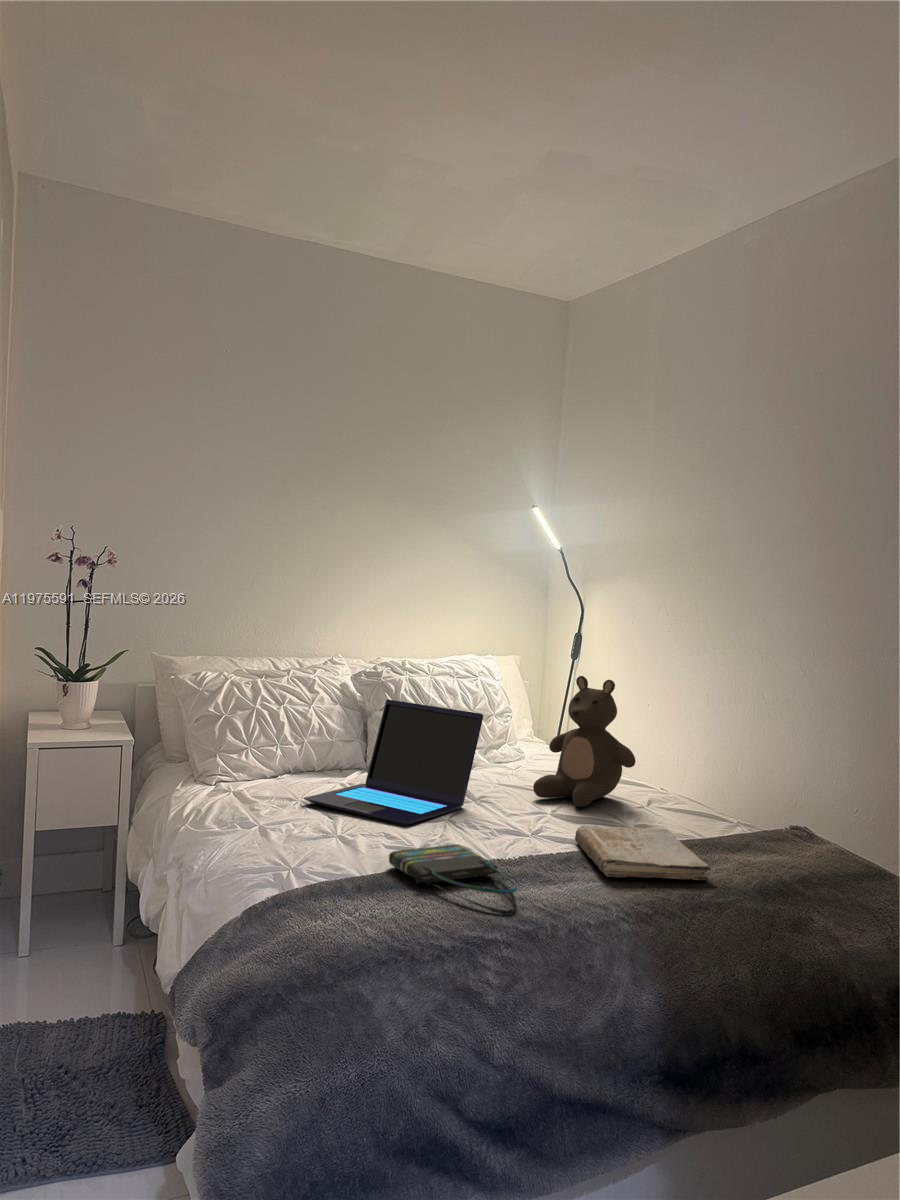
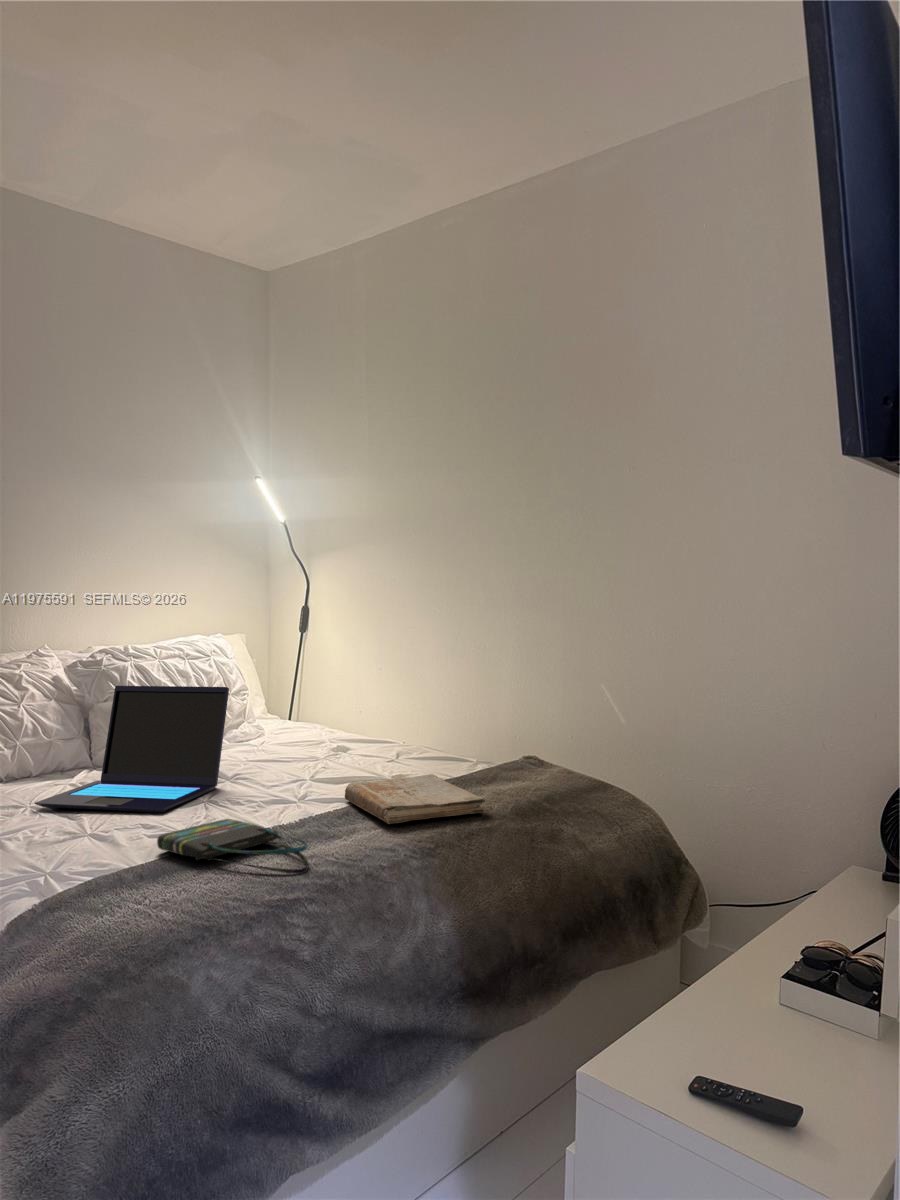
stuffed bear: present [533,676,635,807] -> none [287,638,388,770]

